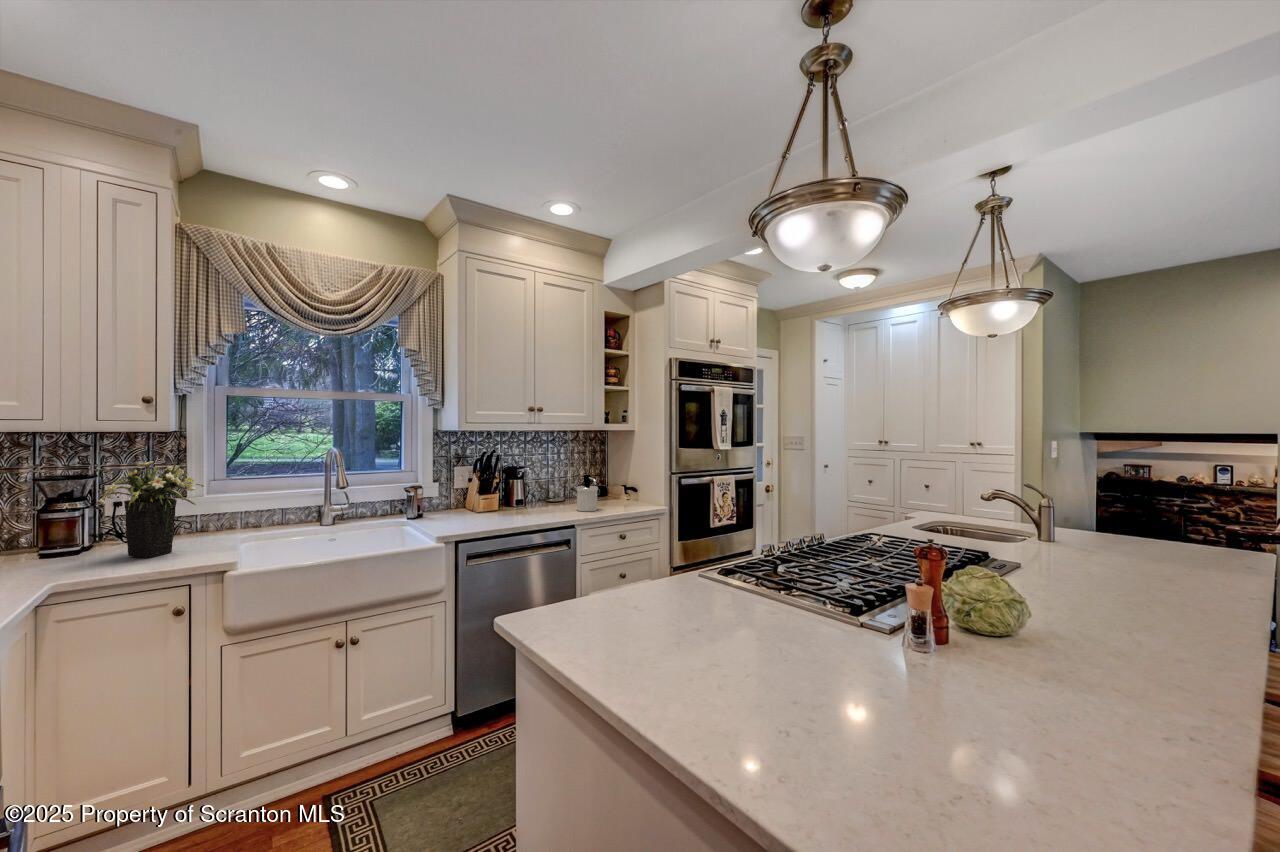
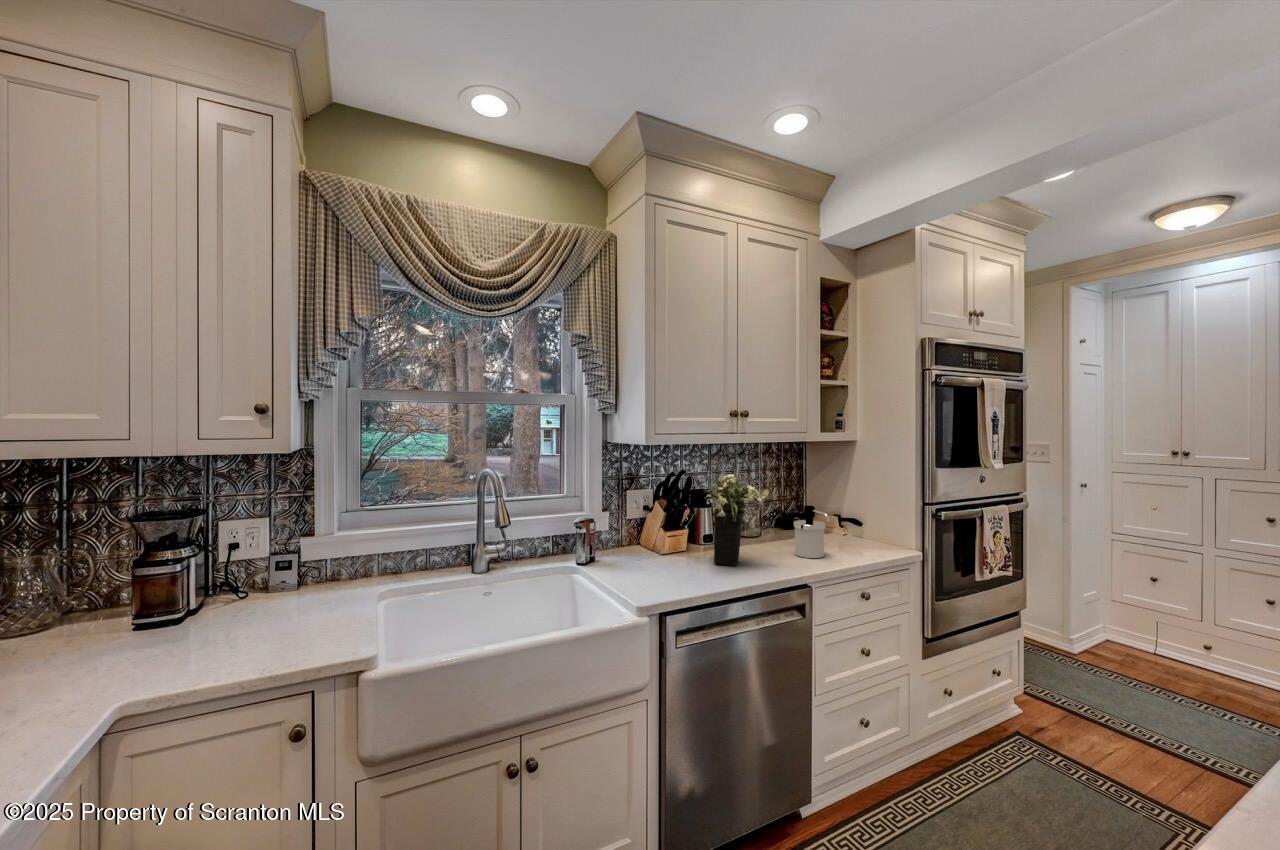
flower arrangement: present [96,459,204,558] -> present [705,472,772,566]

